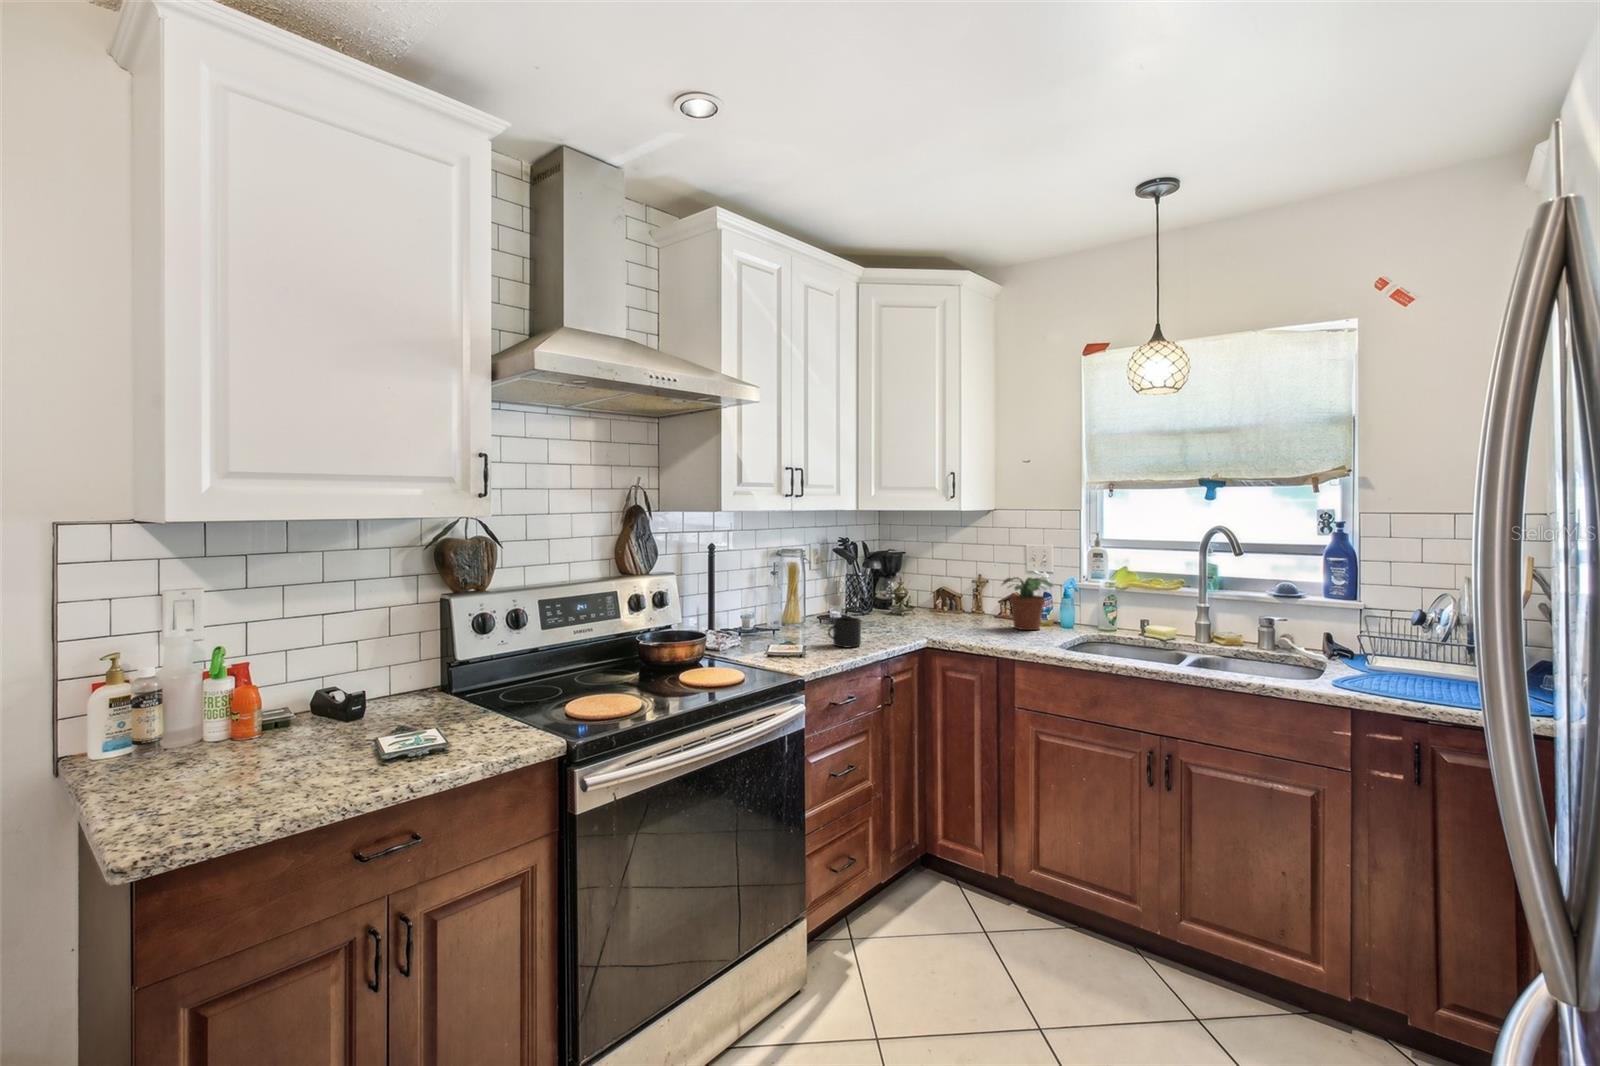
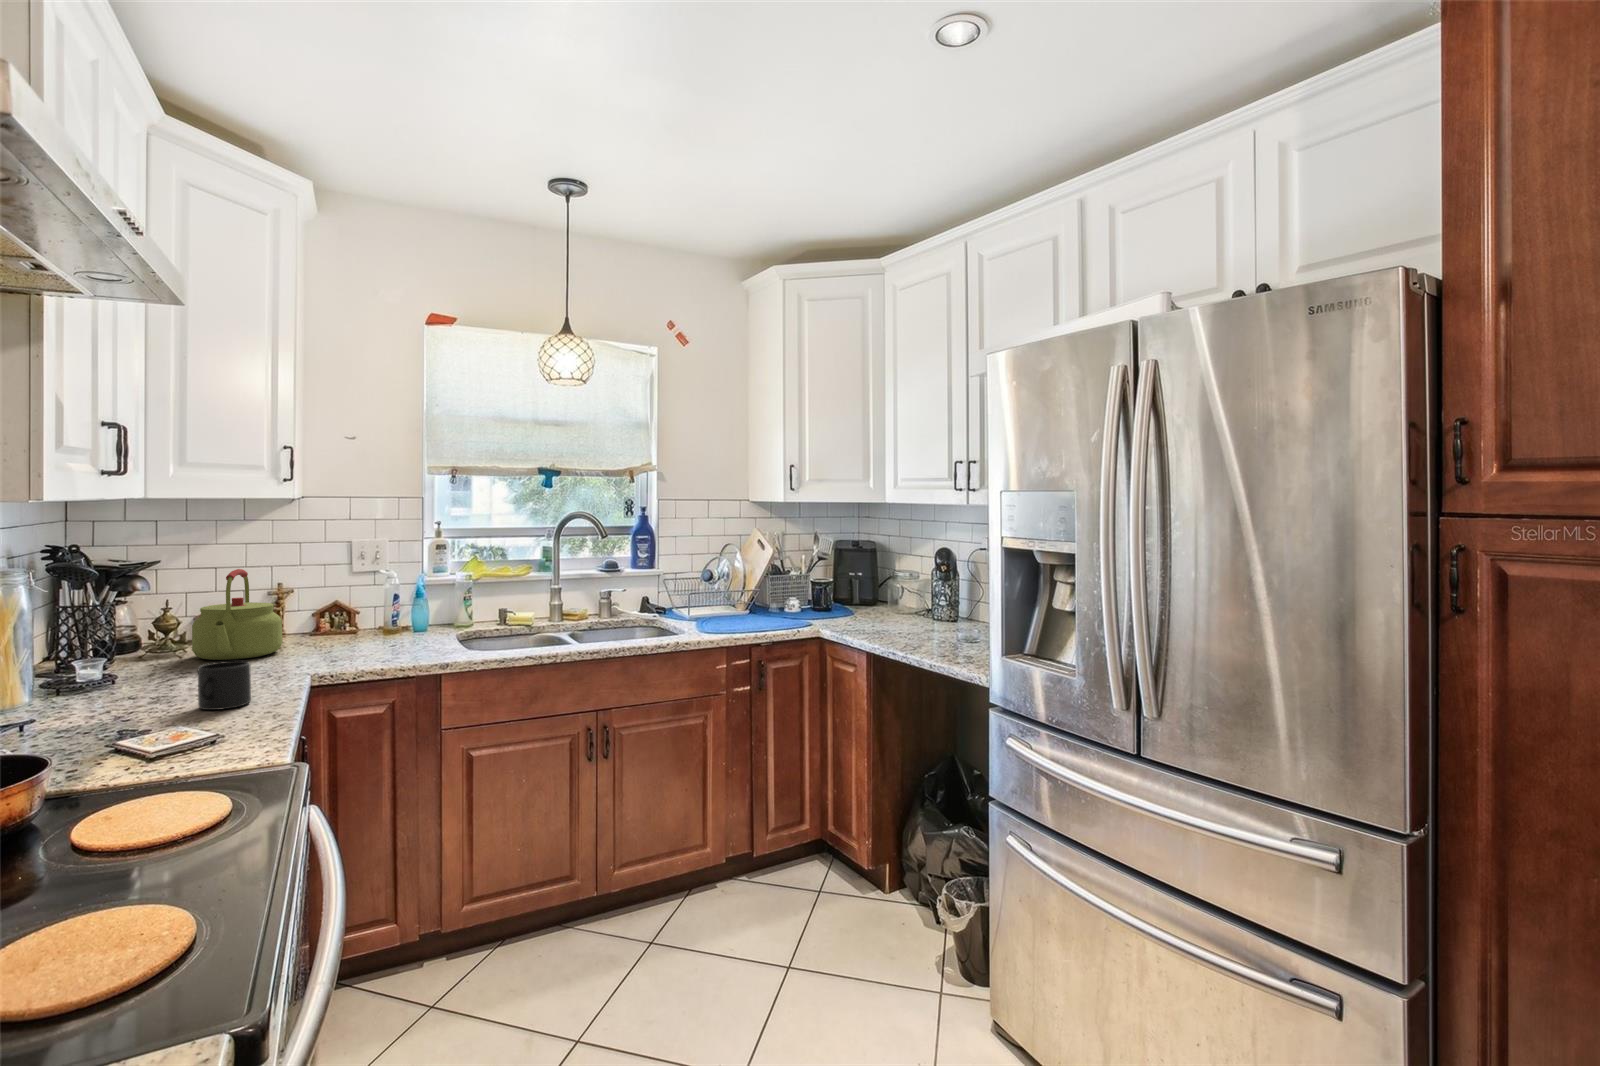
kettle: none [902,561,955,624] -> present [192,569,283,660]
potted plant: present [1002,577,1053,630] -> none [351,578,418,642]

